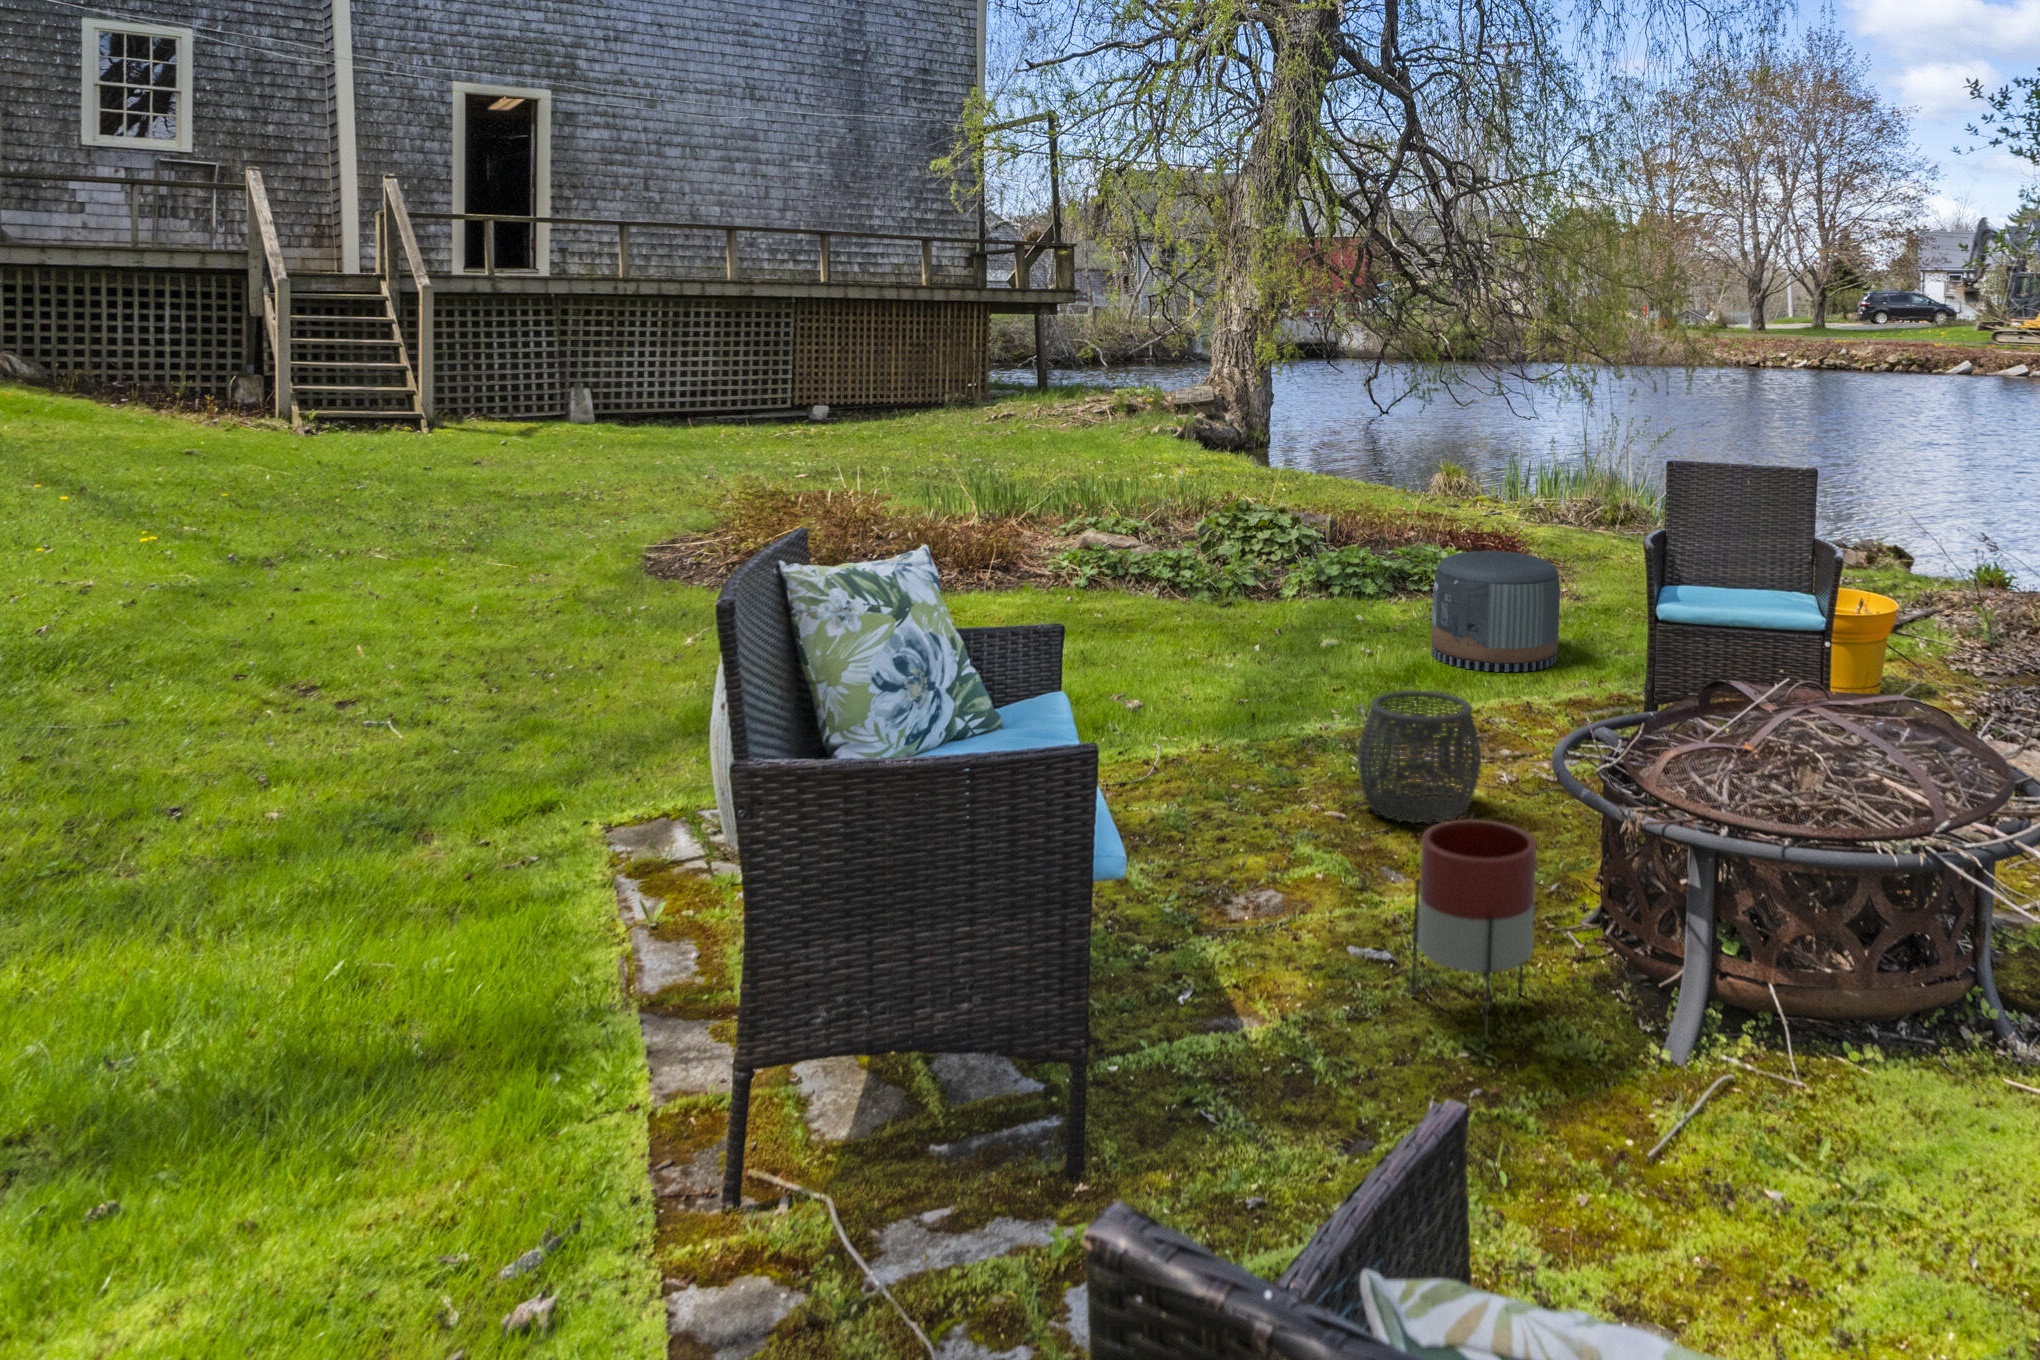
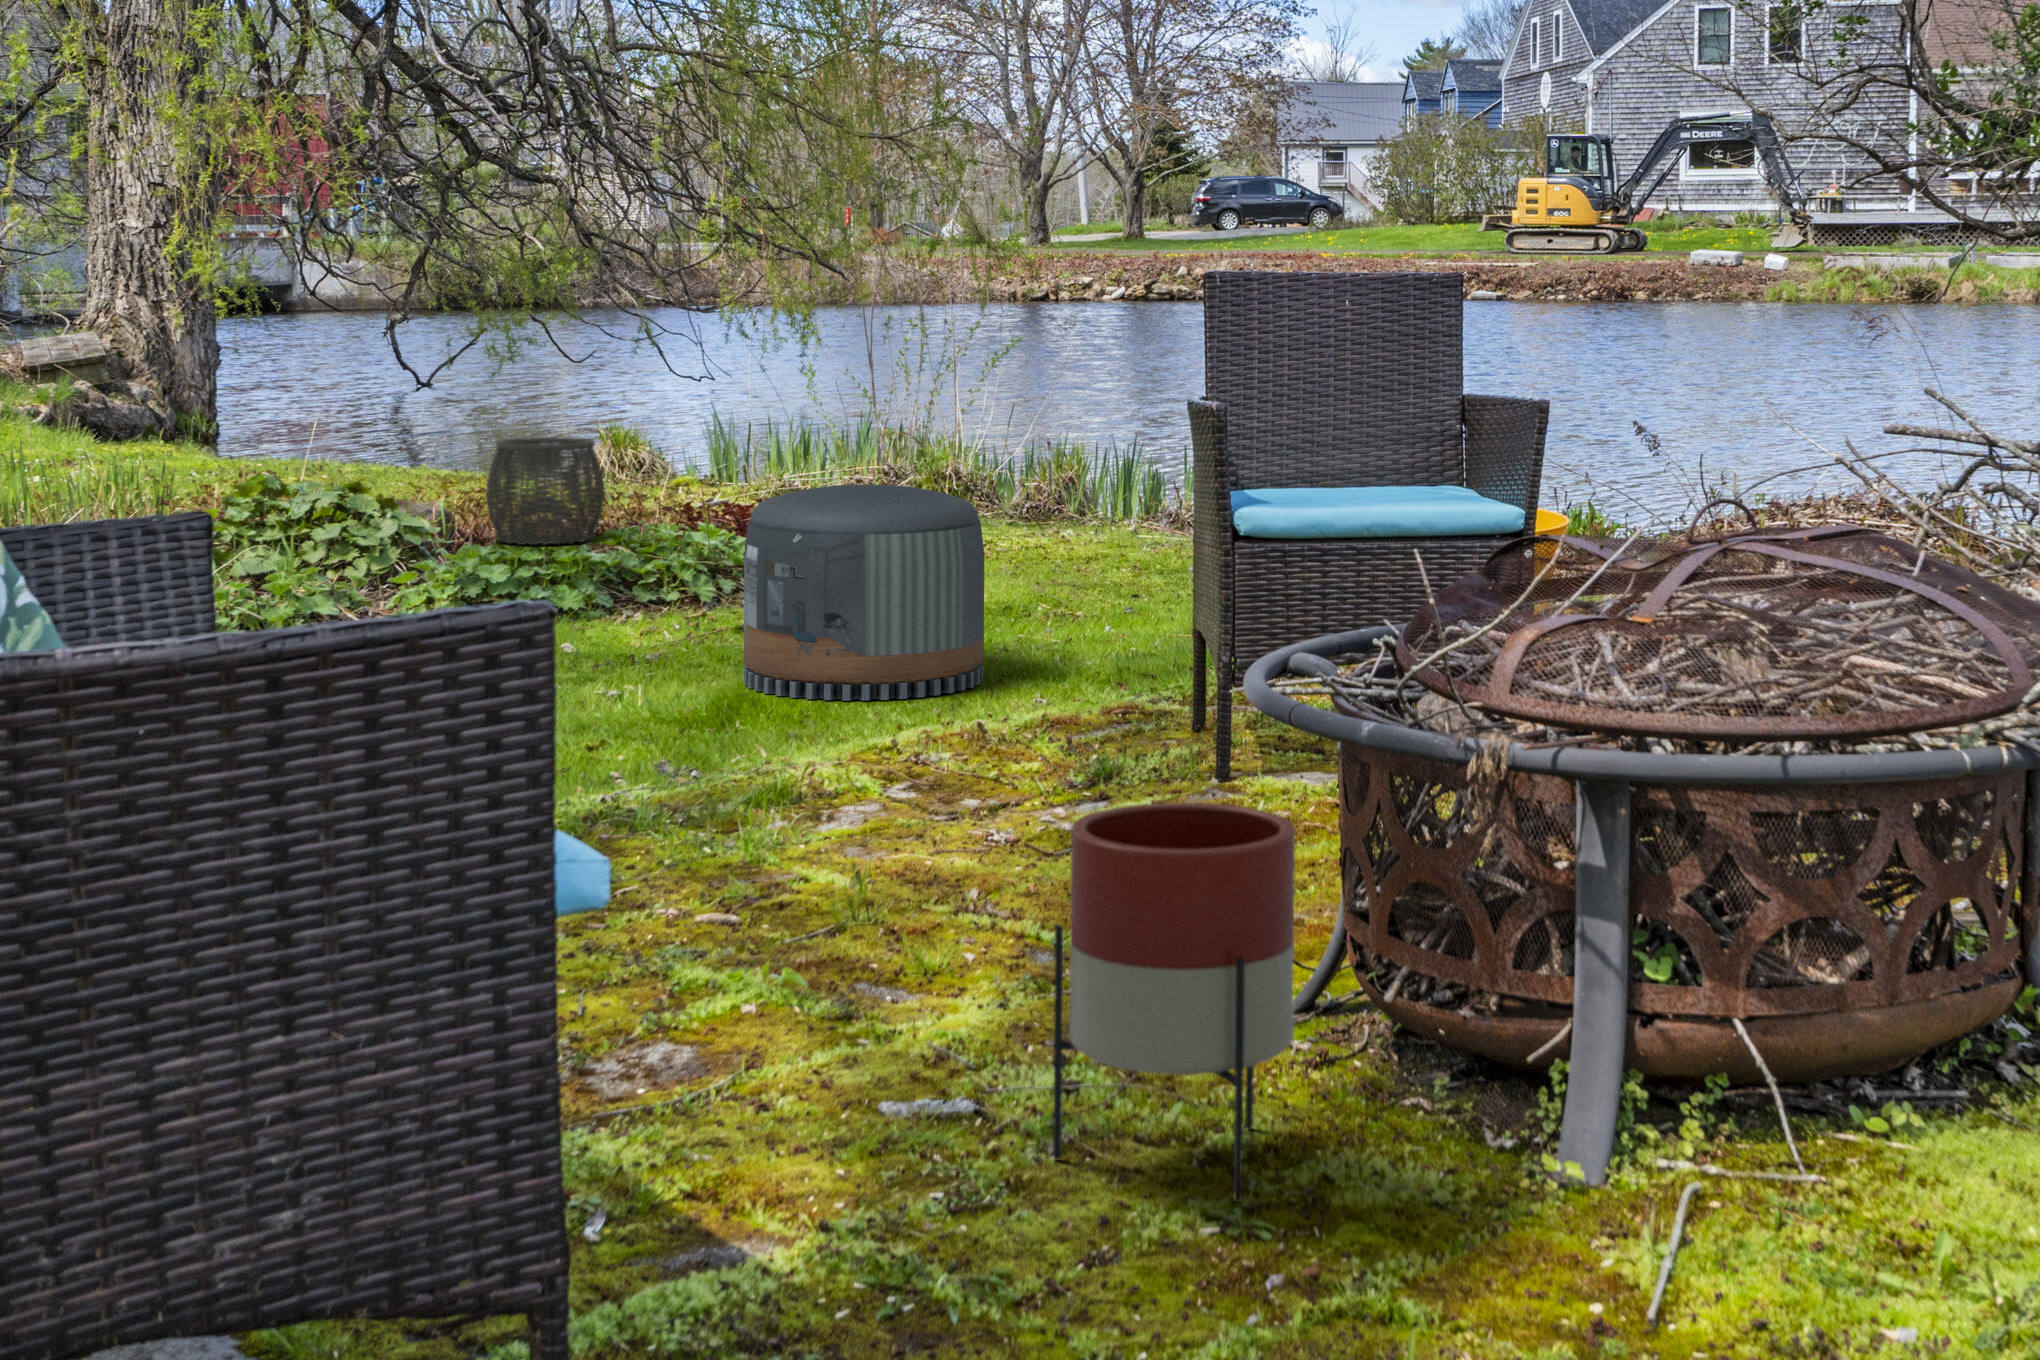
woven basket: present [1358,691,1481,823] -> present [485,437,605,545]

